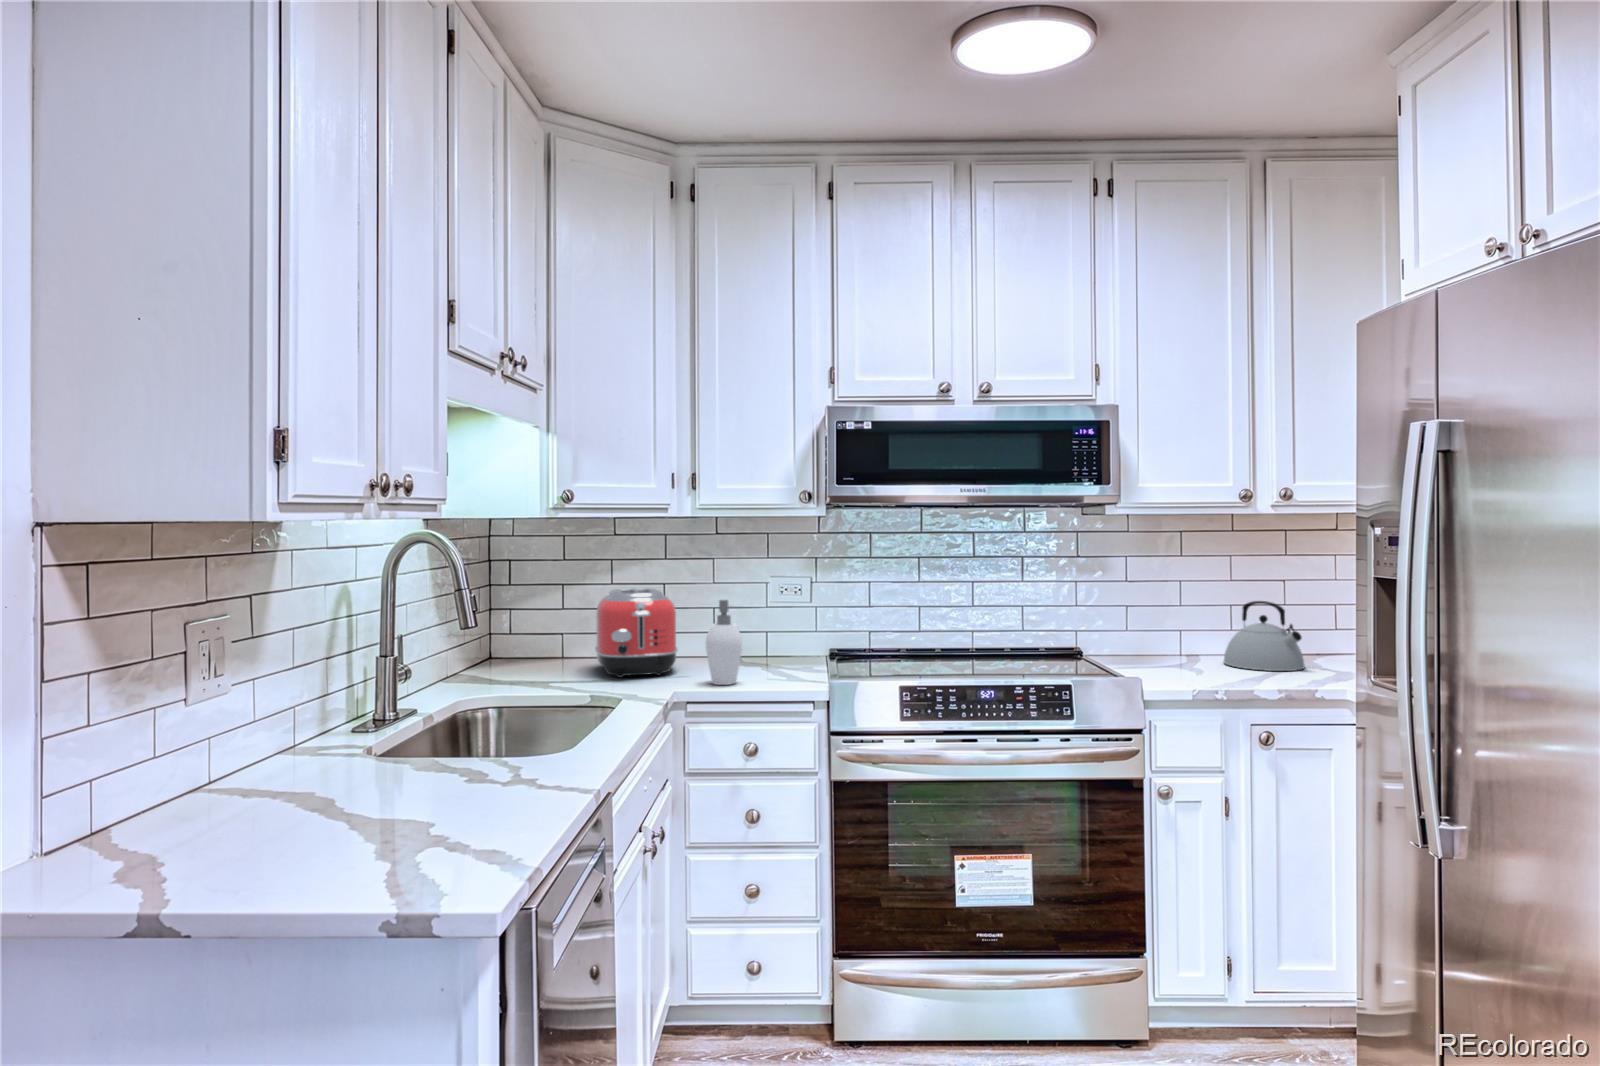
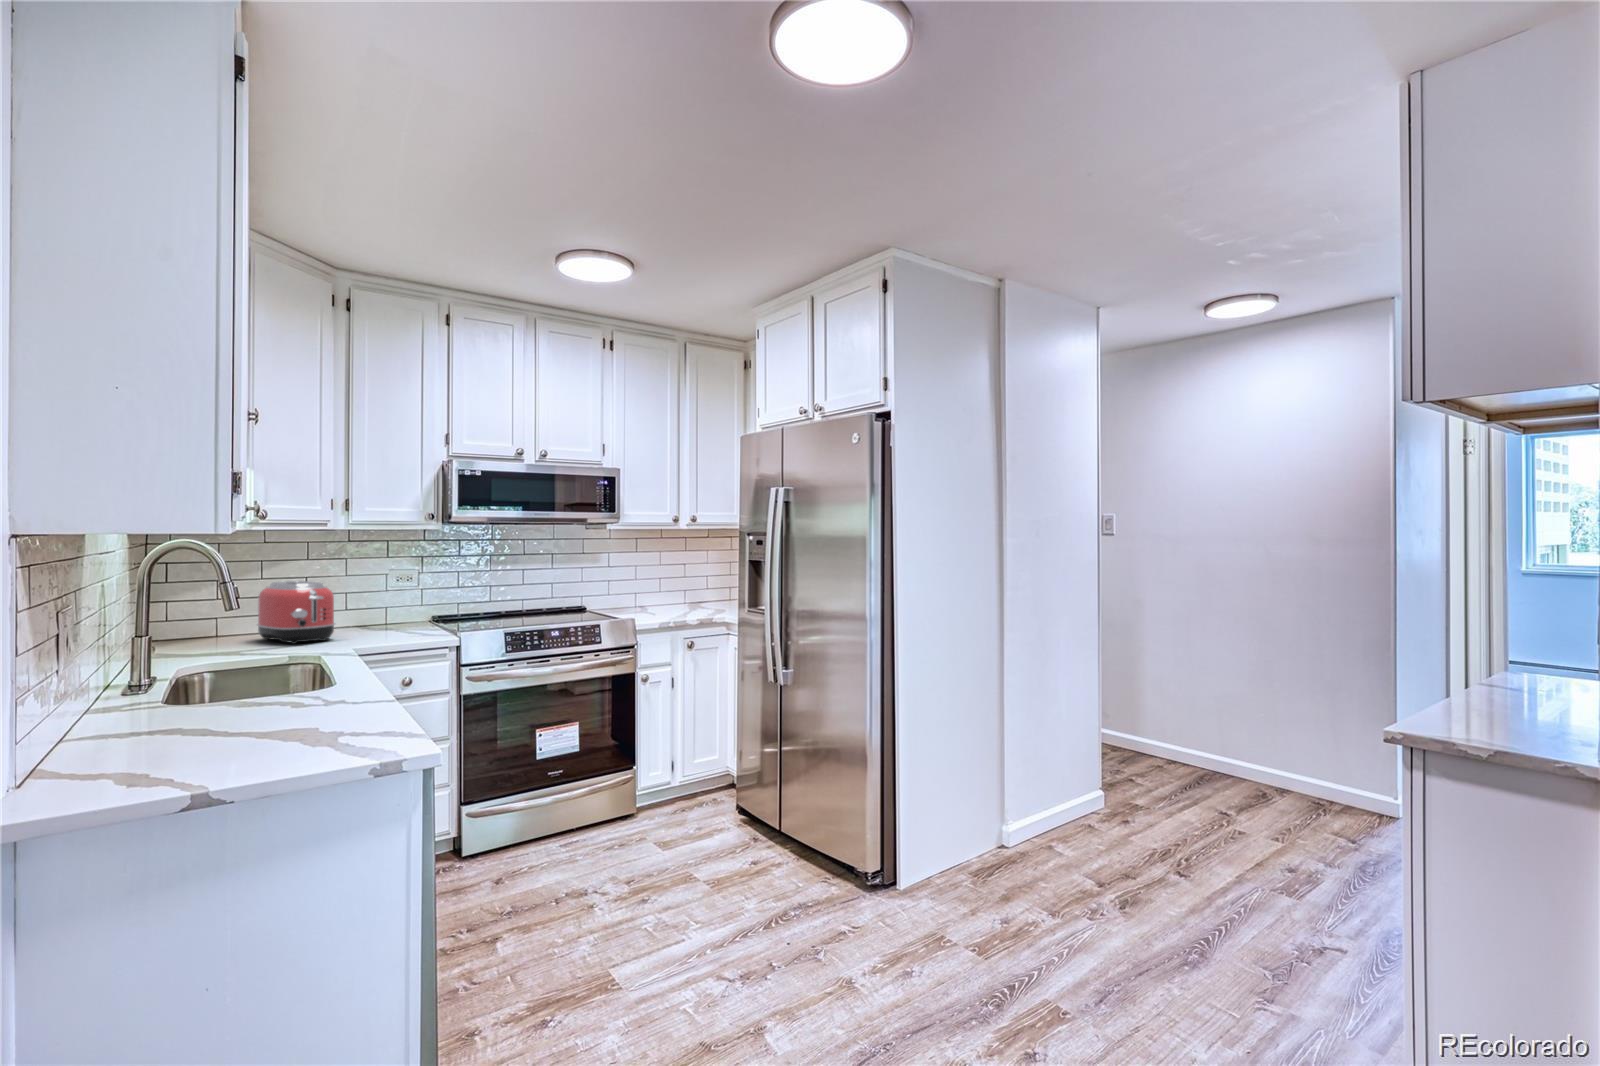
soap dispenser: present [706,600,742,685] -> none [371,585,404,641]
kettle: present [1224,601,1305,671] -> none [665,578,704,614]

